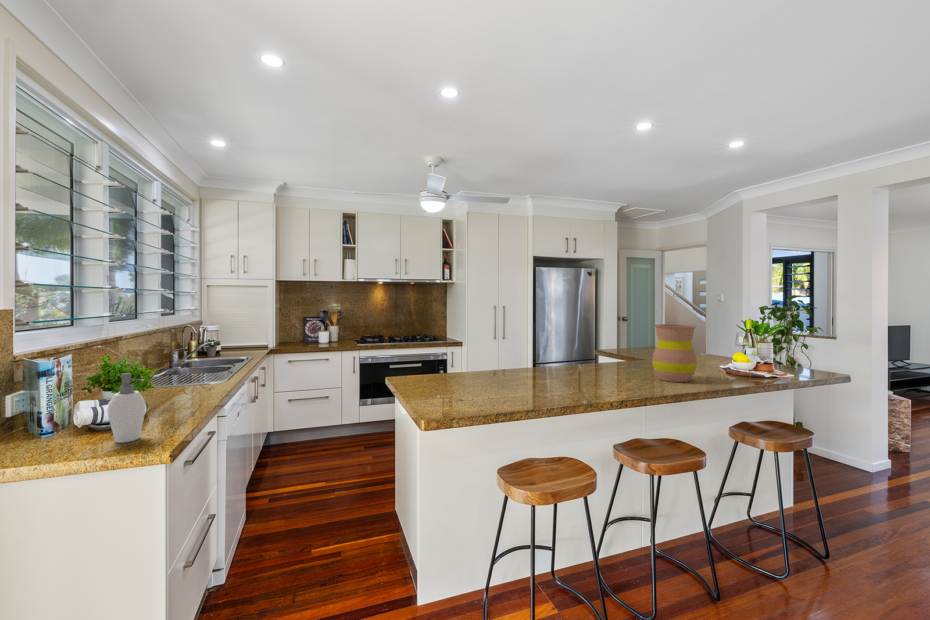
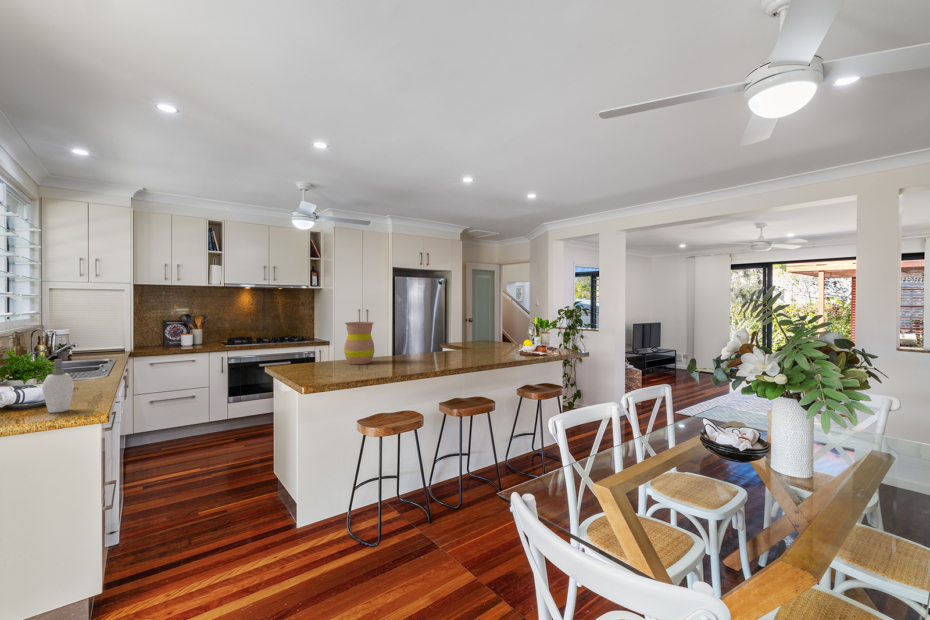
vase: present [652,324,697,382] -> present [344,322,375,364]

